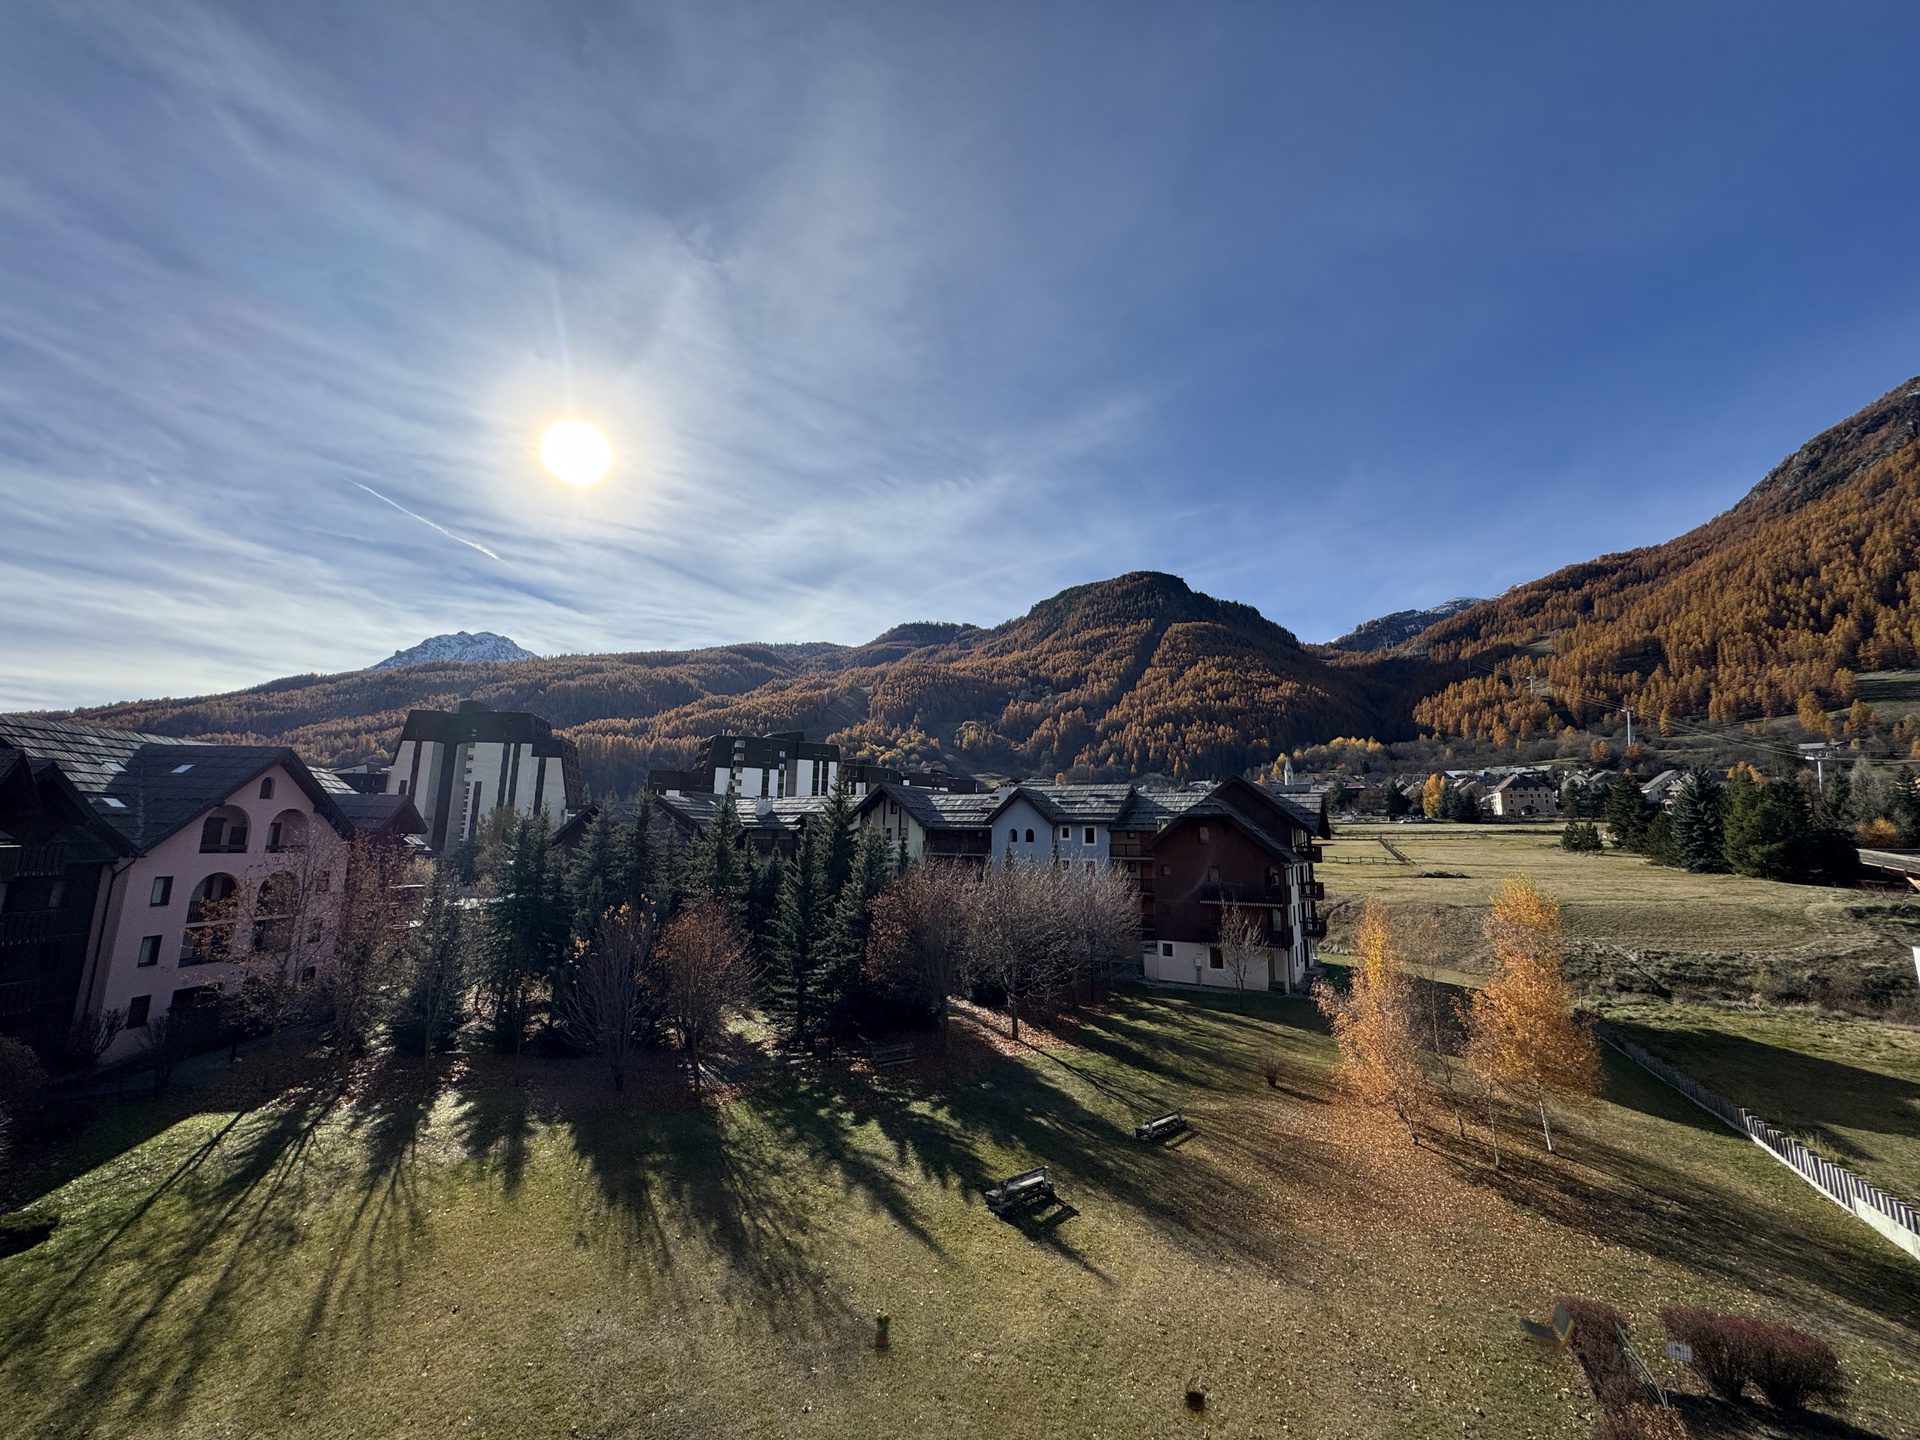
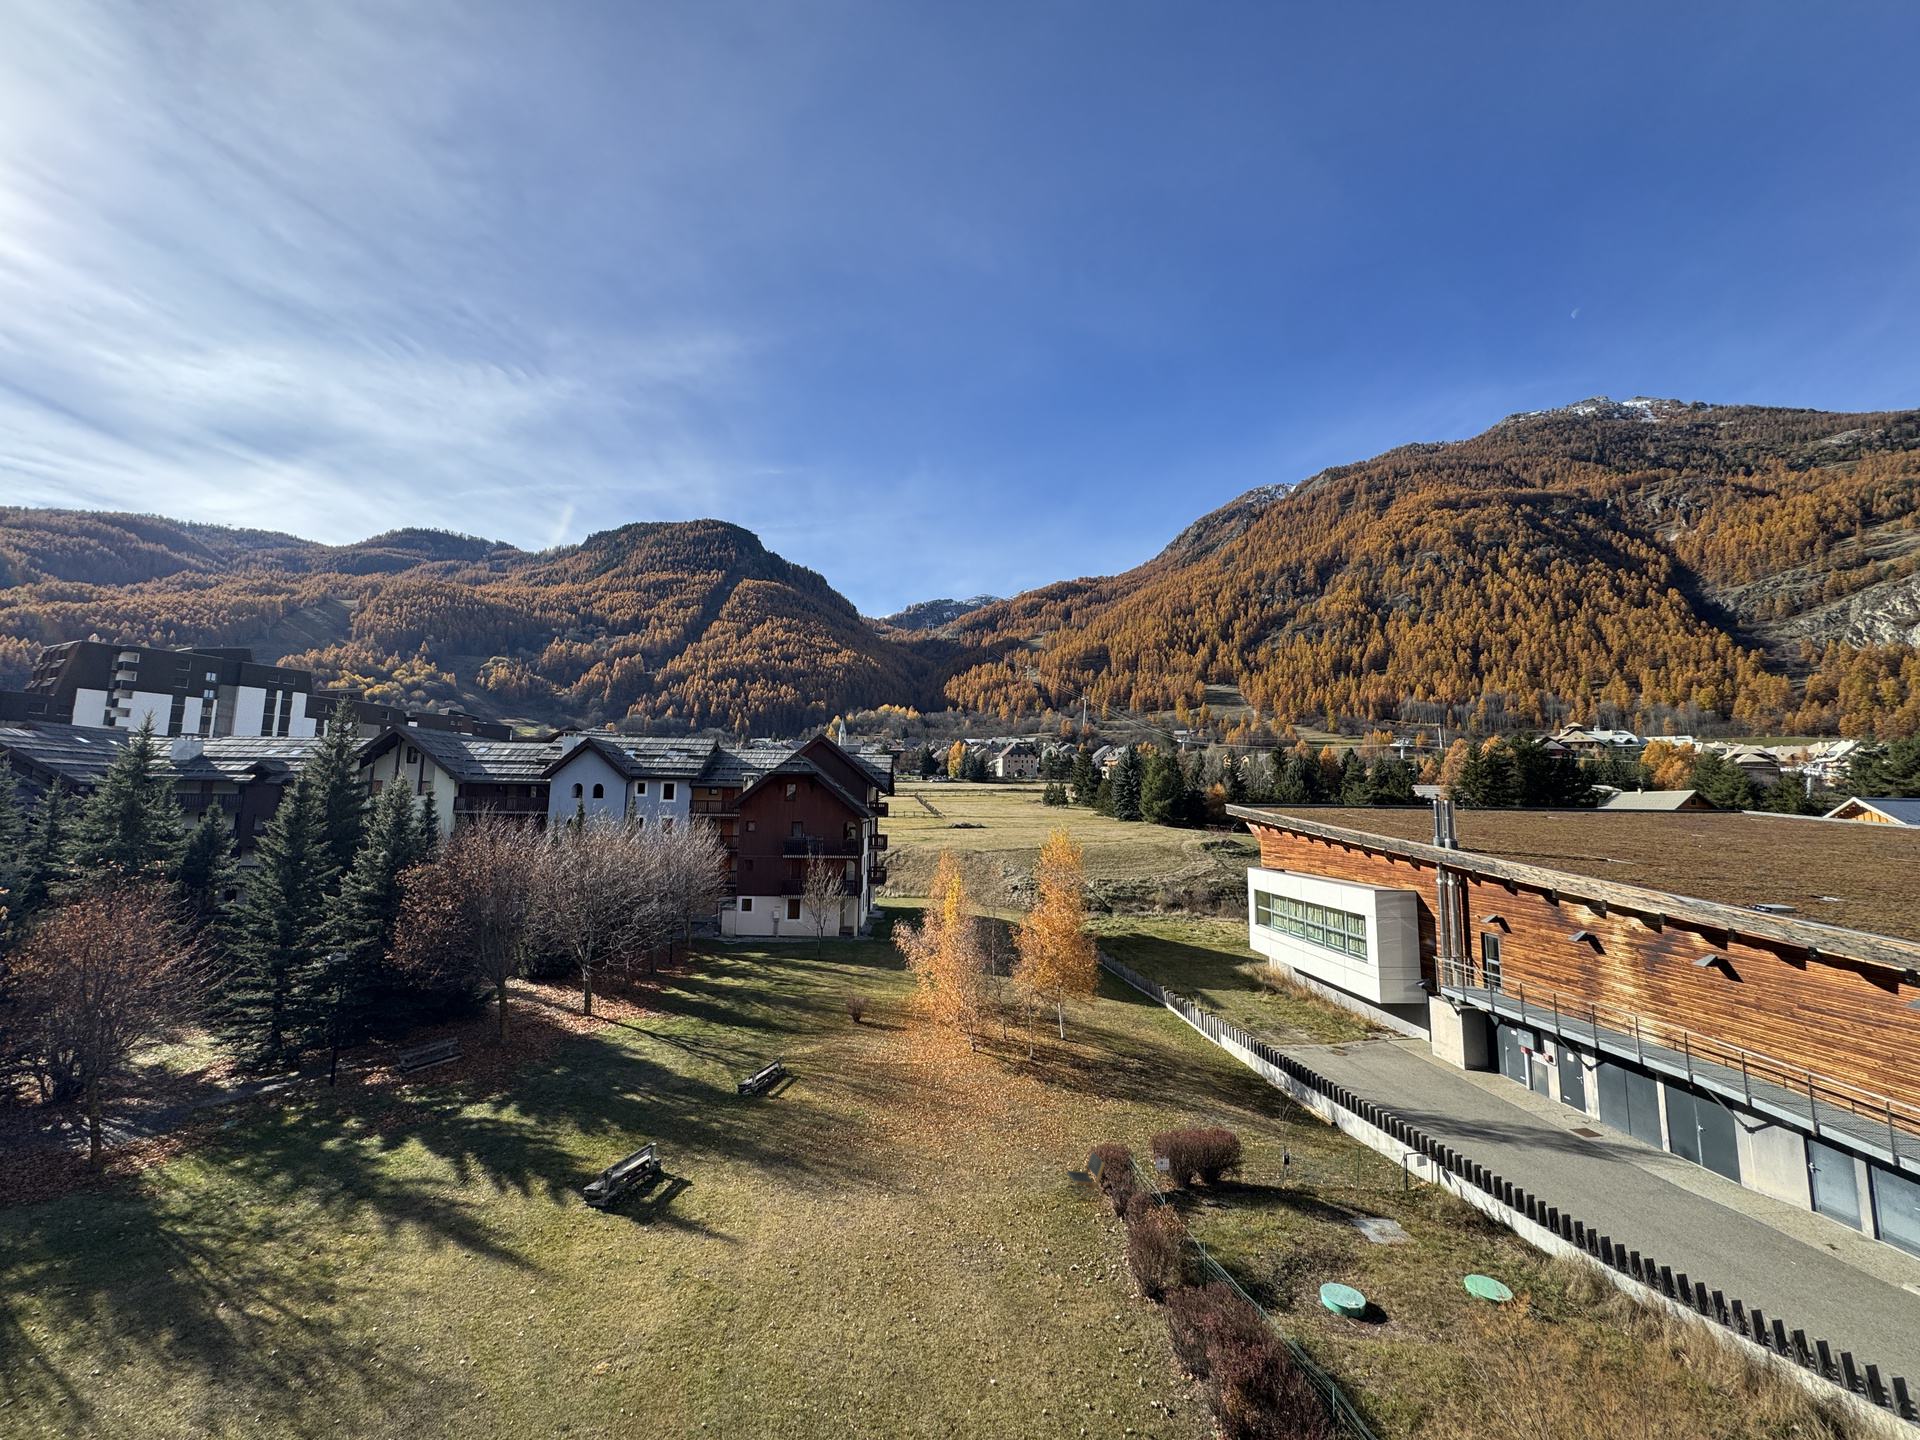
potted tree: present [875,1316,891,1351] -> none [465,1363,490,1407]
basket: present [1186,1377,1205,1410] -> none [826,1306,844,1337]

